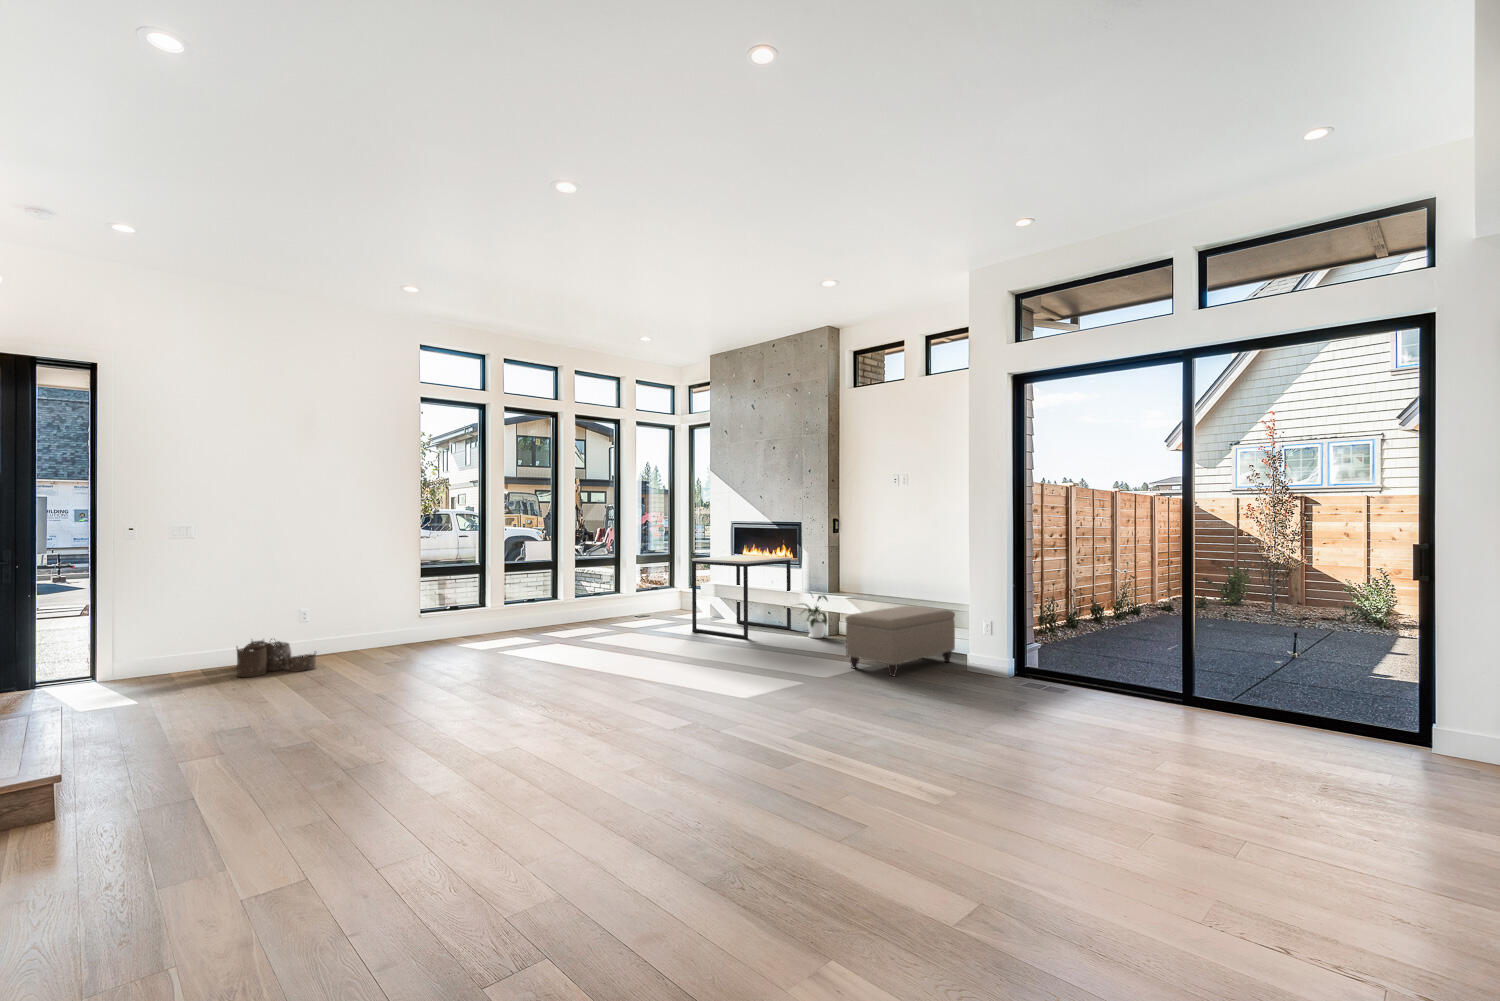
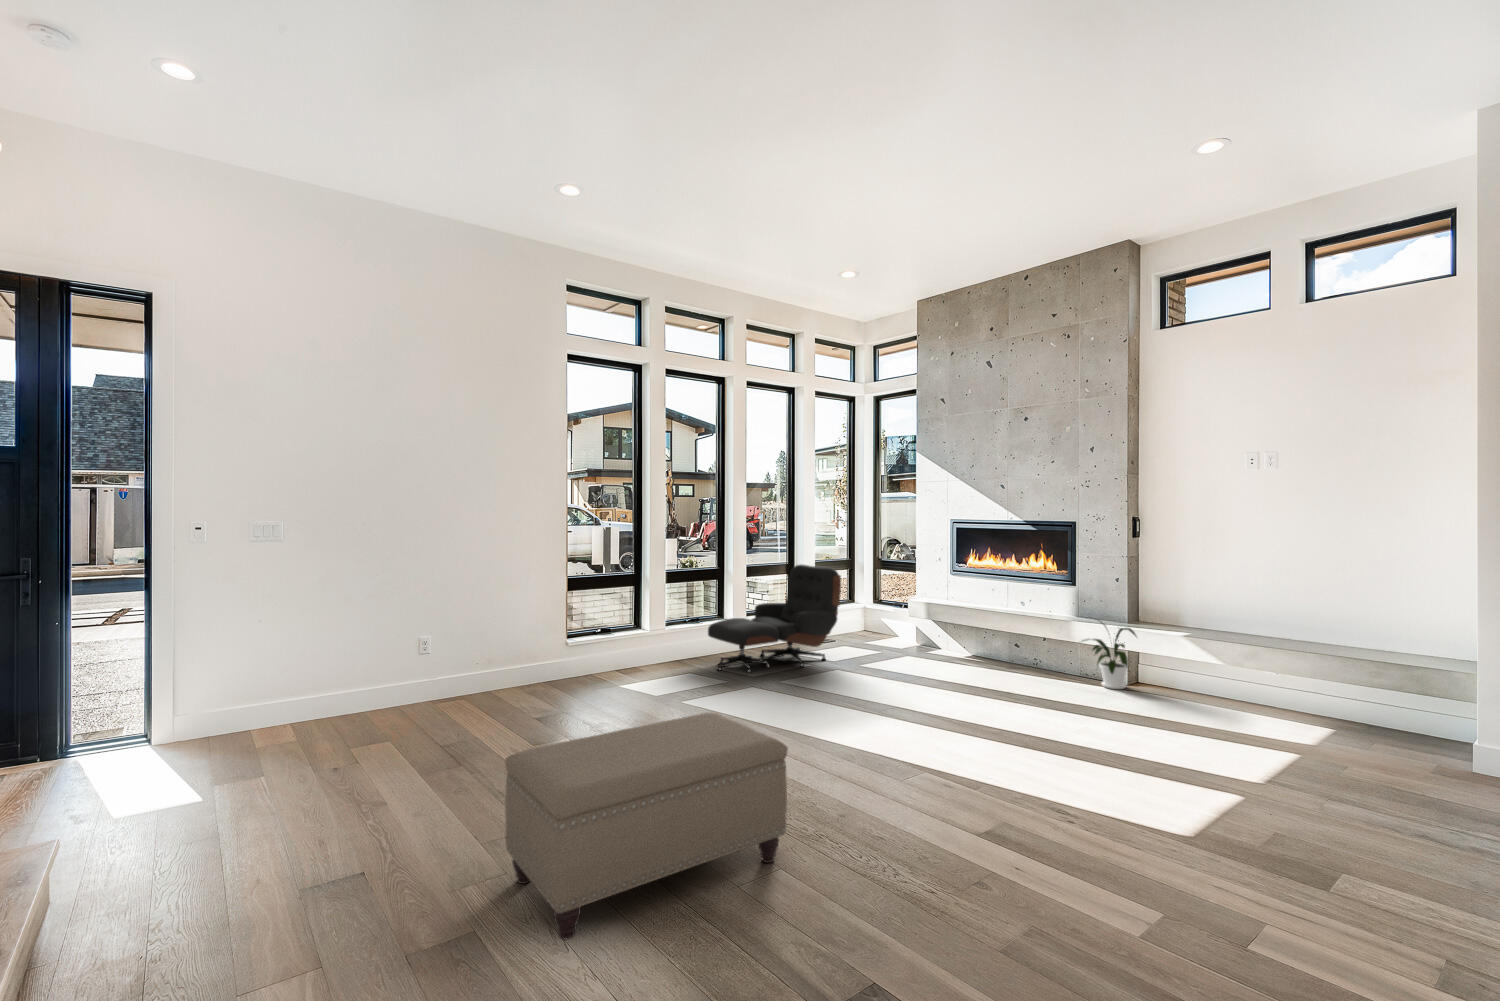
side table: present [692,555,791,639] -> none [919,565,1057,688]
lounge chair: none [537,557,641,635] -> present [708,564,841,673]
ottoman: present [845,606,955,676] -> present [505,713,788,940]
woven basket: present [237,639,316,677] -> none [332,681,440,744]

